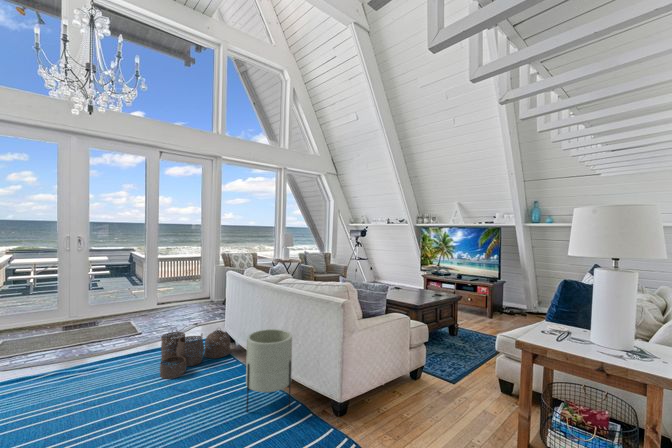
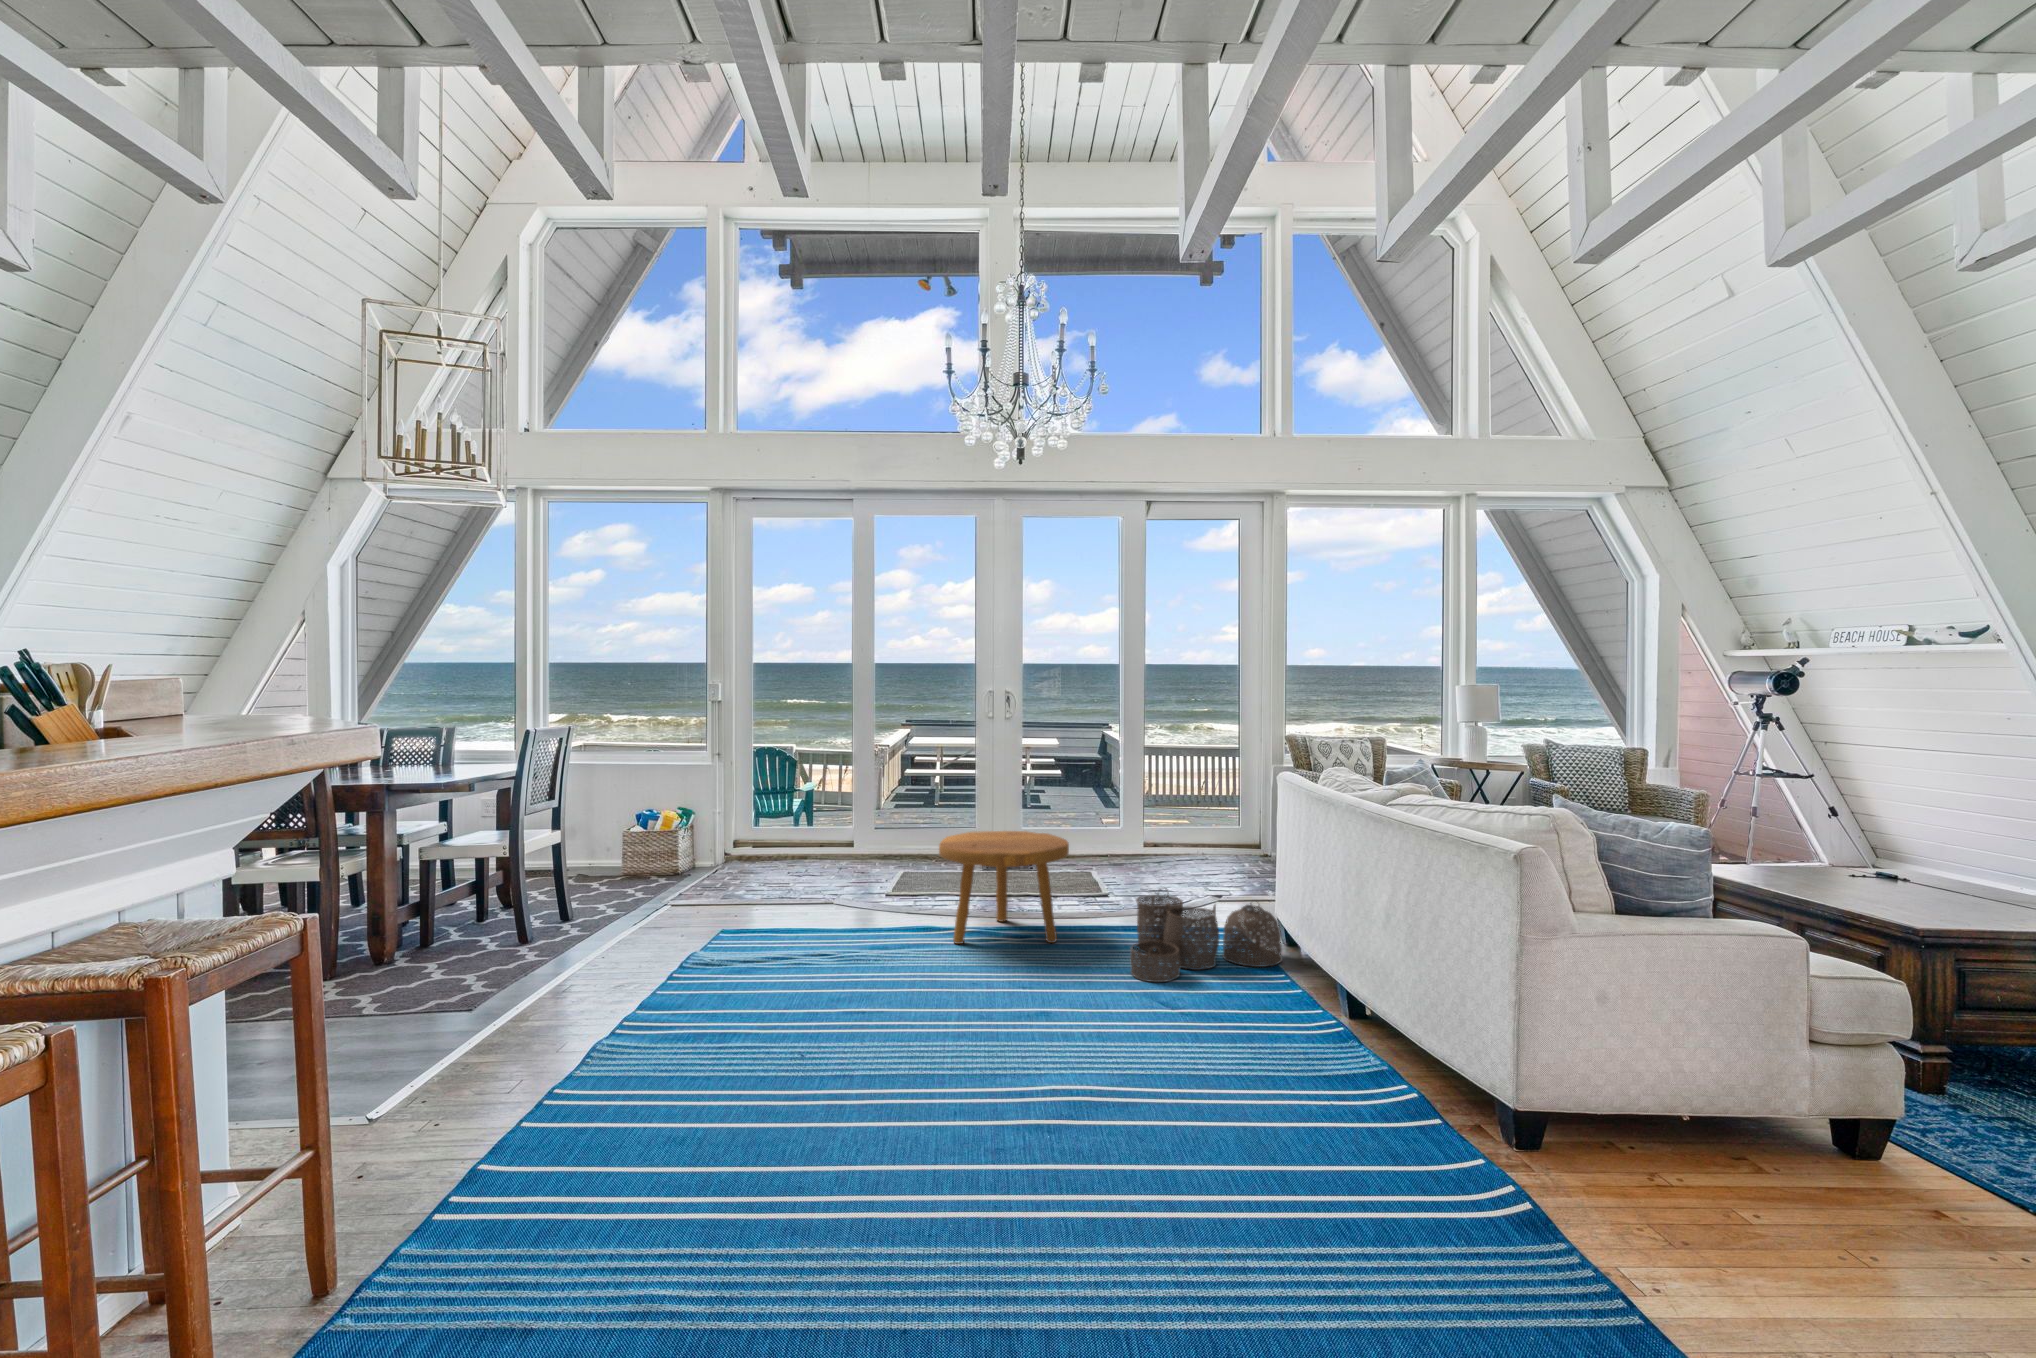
footstool: none [33,310,123,383] -> present [939,831,1069,944]
planter: present [246,329,292,412] -> none [1286,901,1397,1093]

